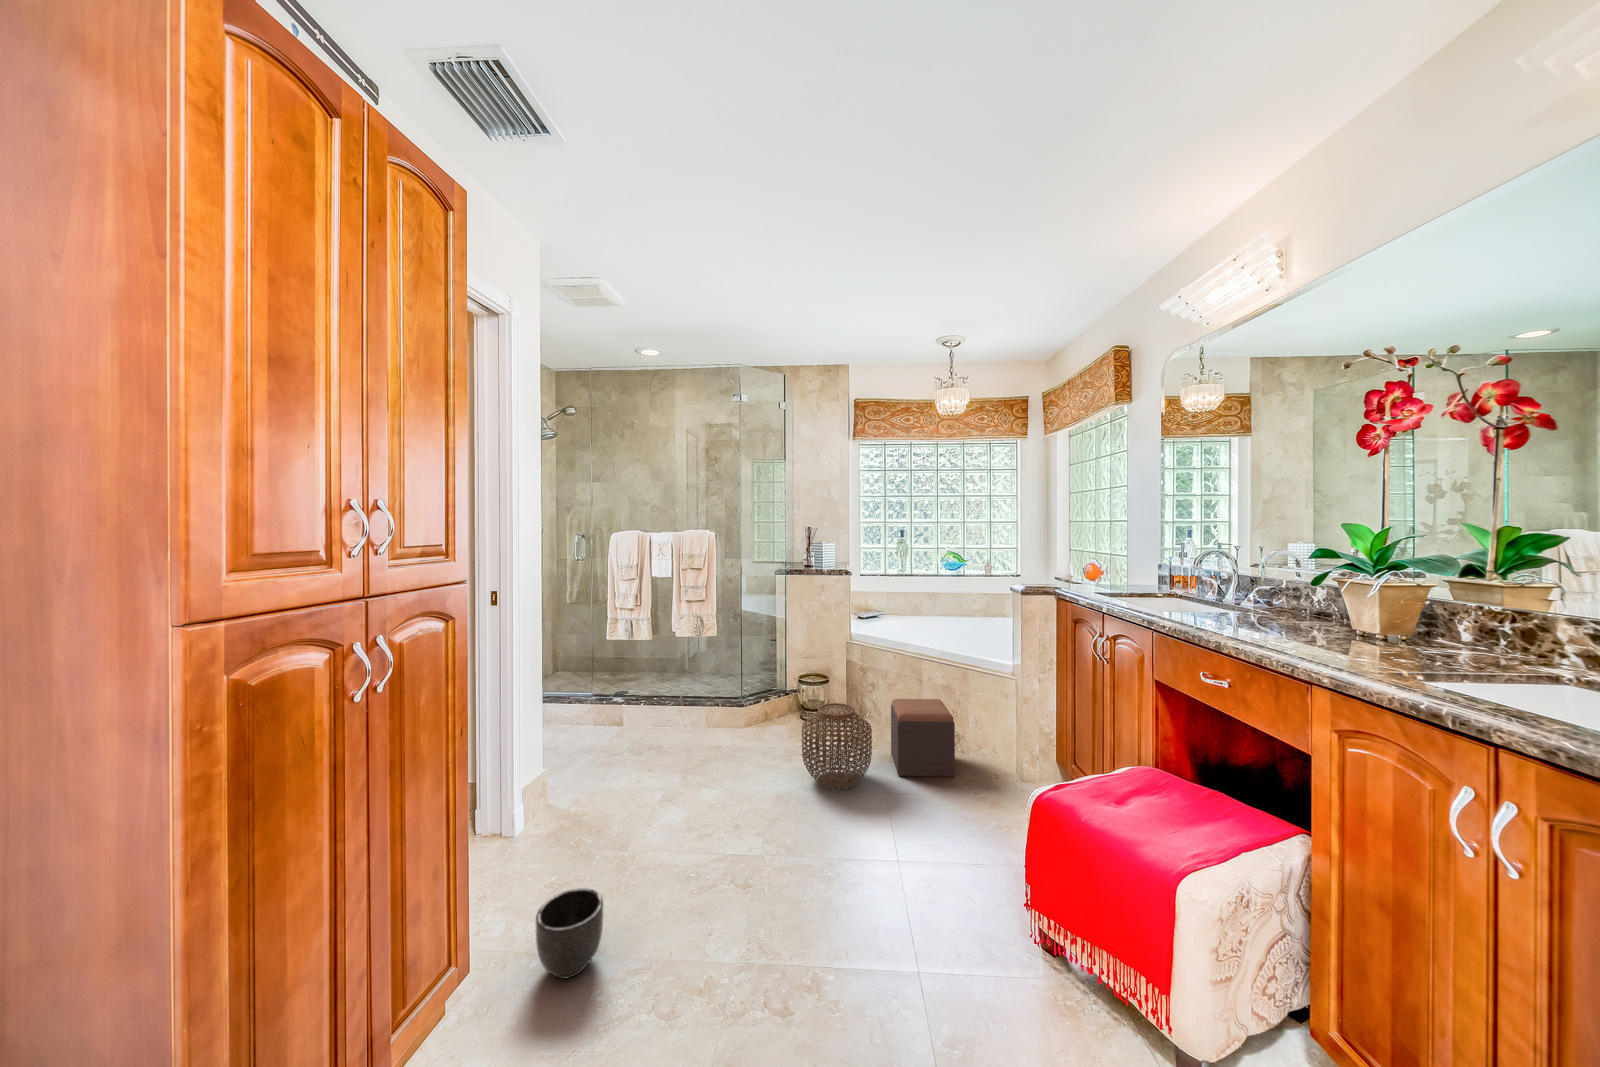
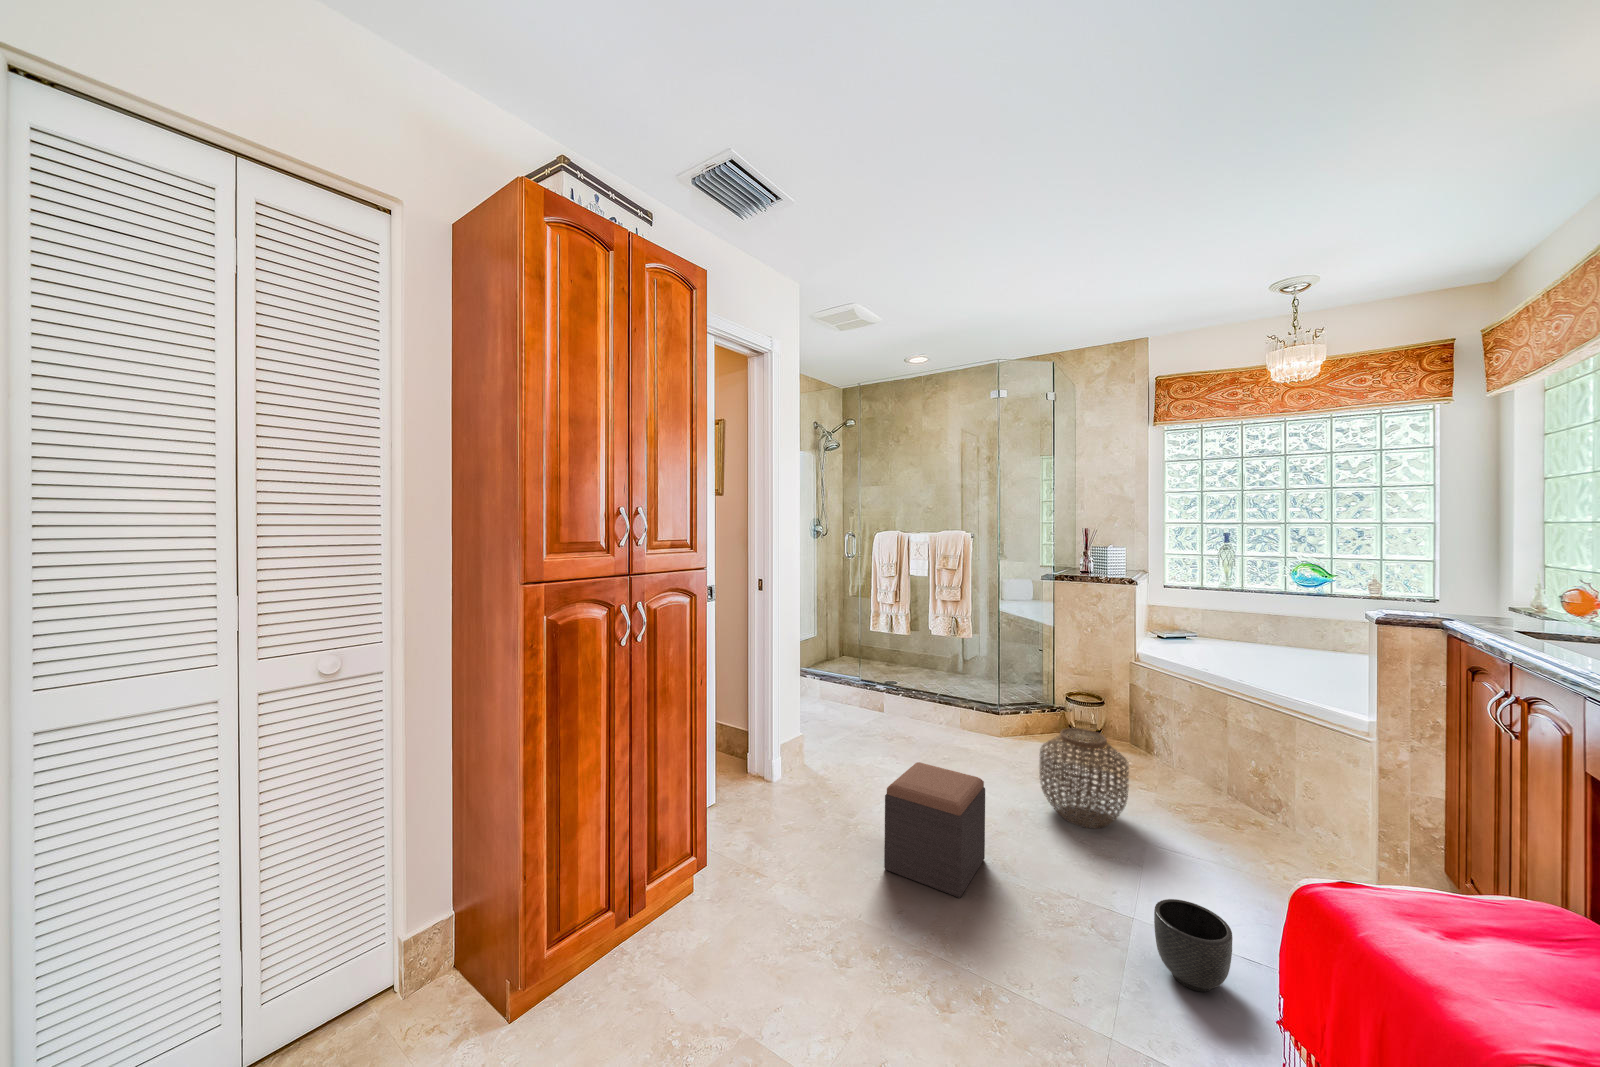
footstool: present [891,699,955,777] -> present [884,762,985,898]
planter: present [535,888,603,979] -> present [1154,899,1233,992]

